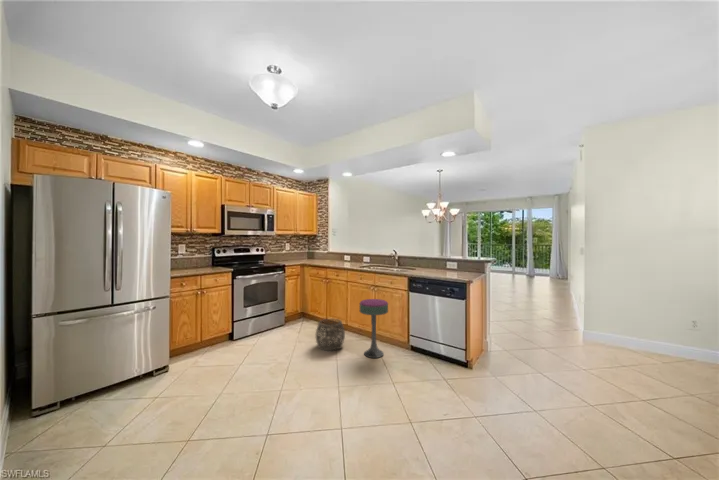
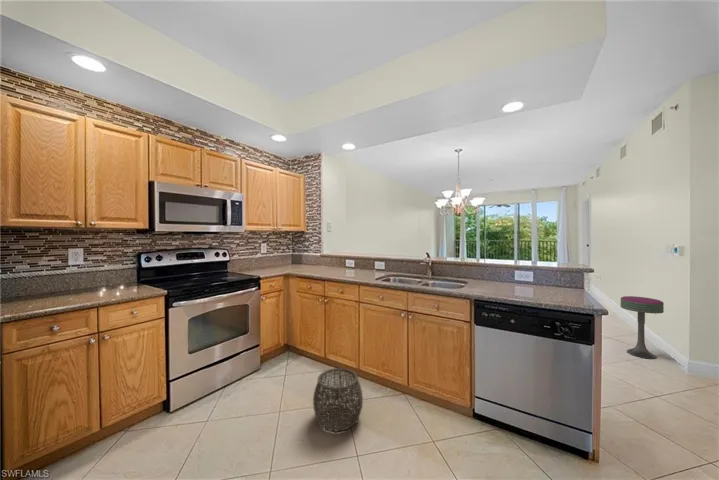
bar stool: present [359,299,388,358] -> present [620,296,664,359]

